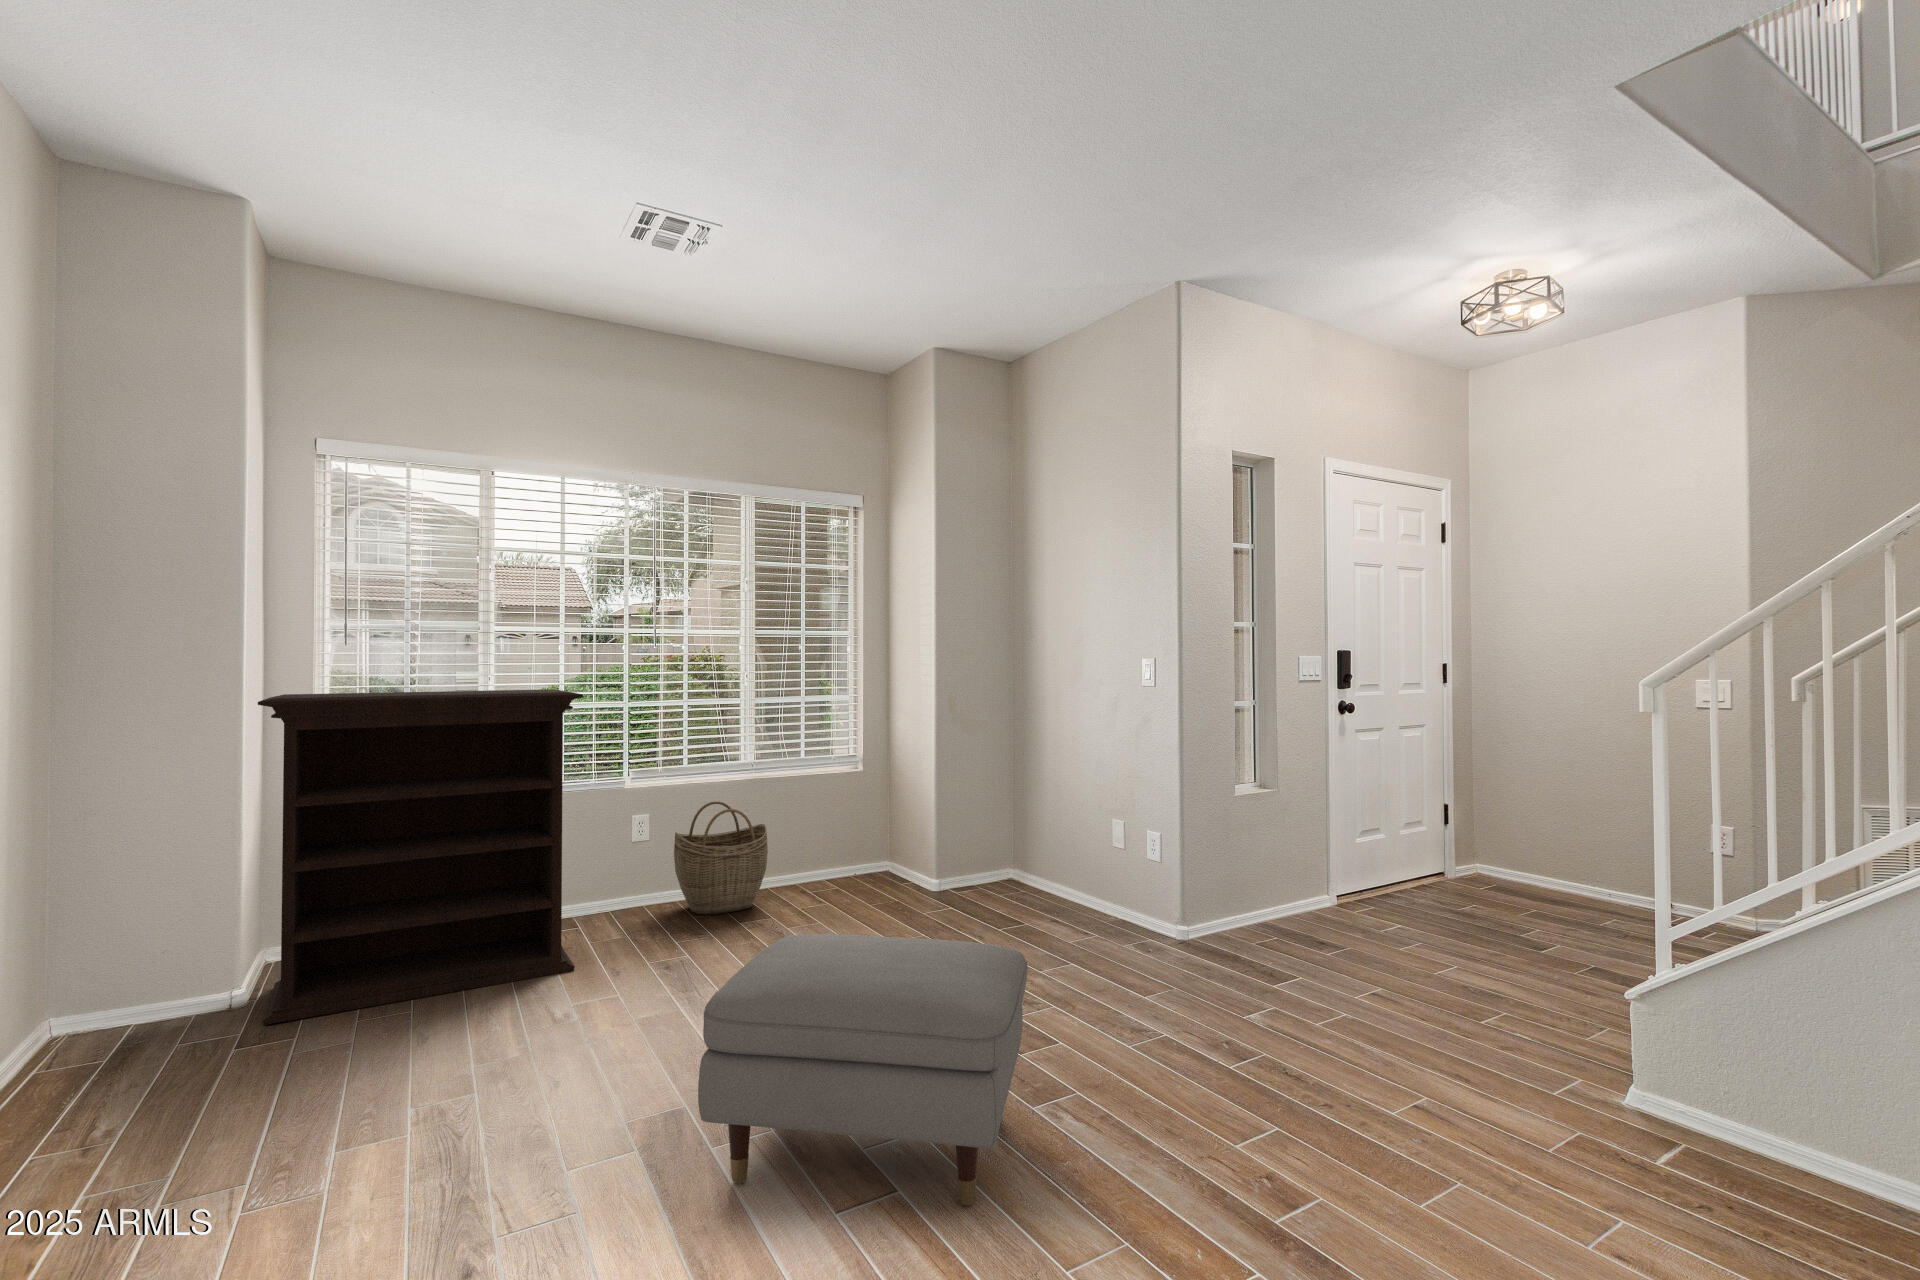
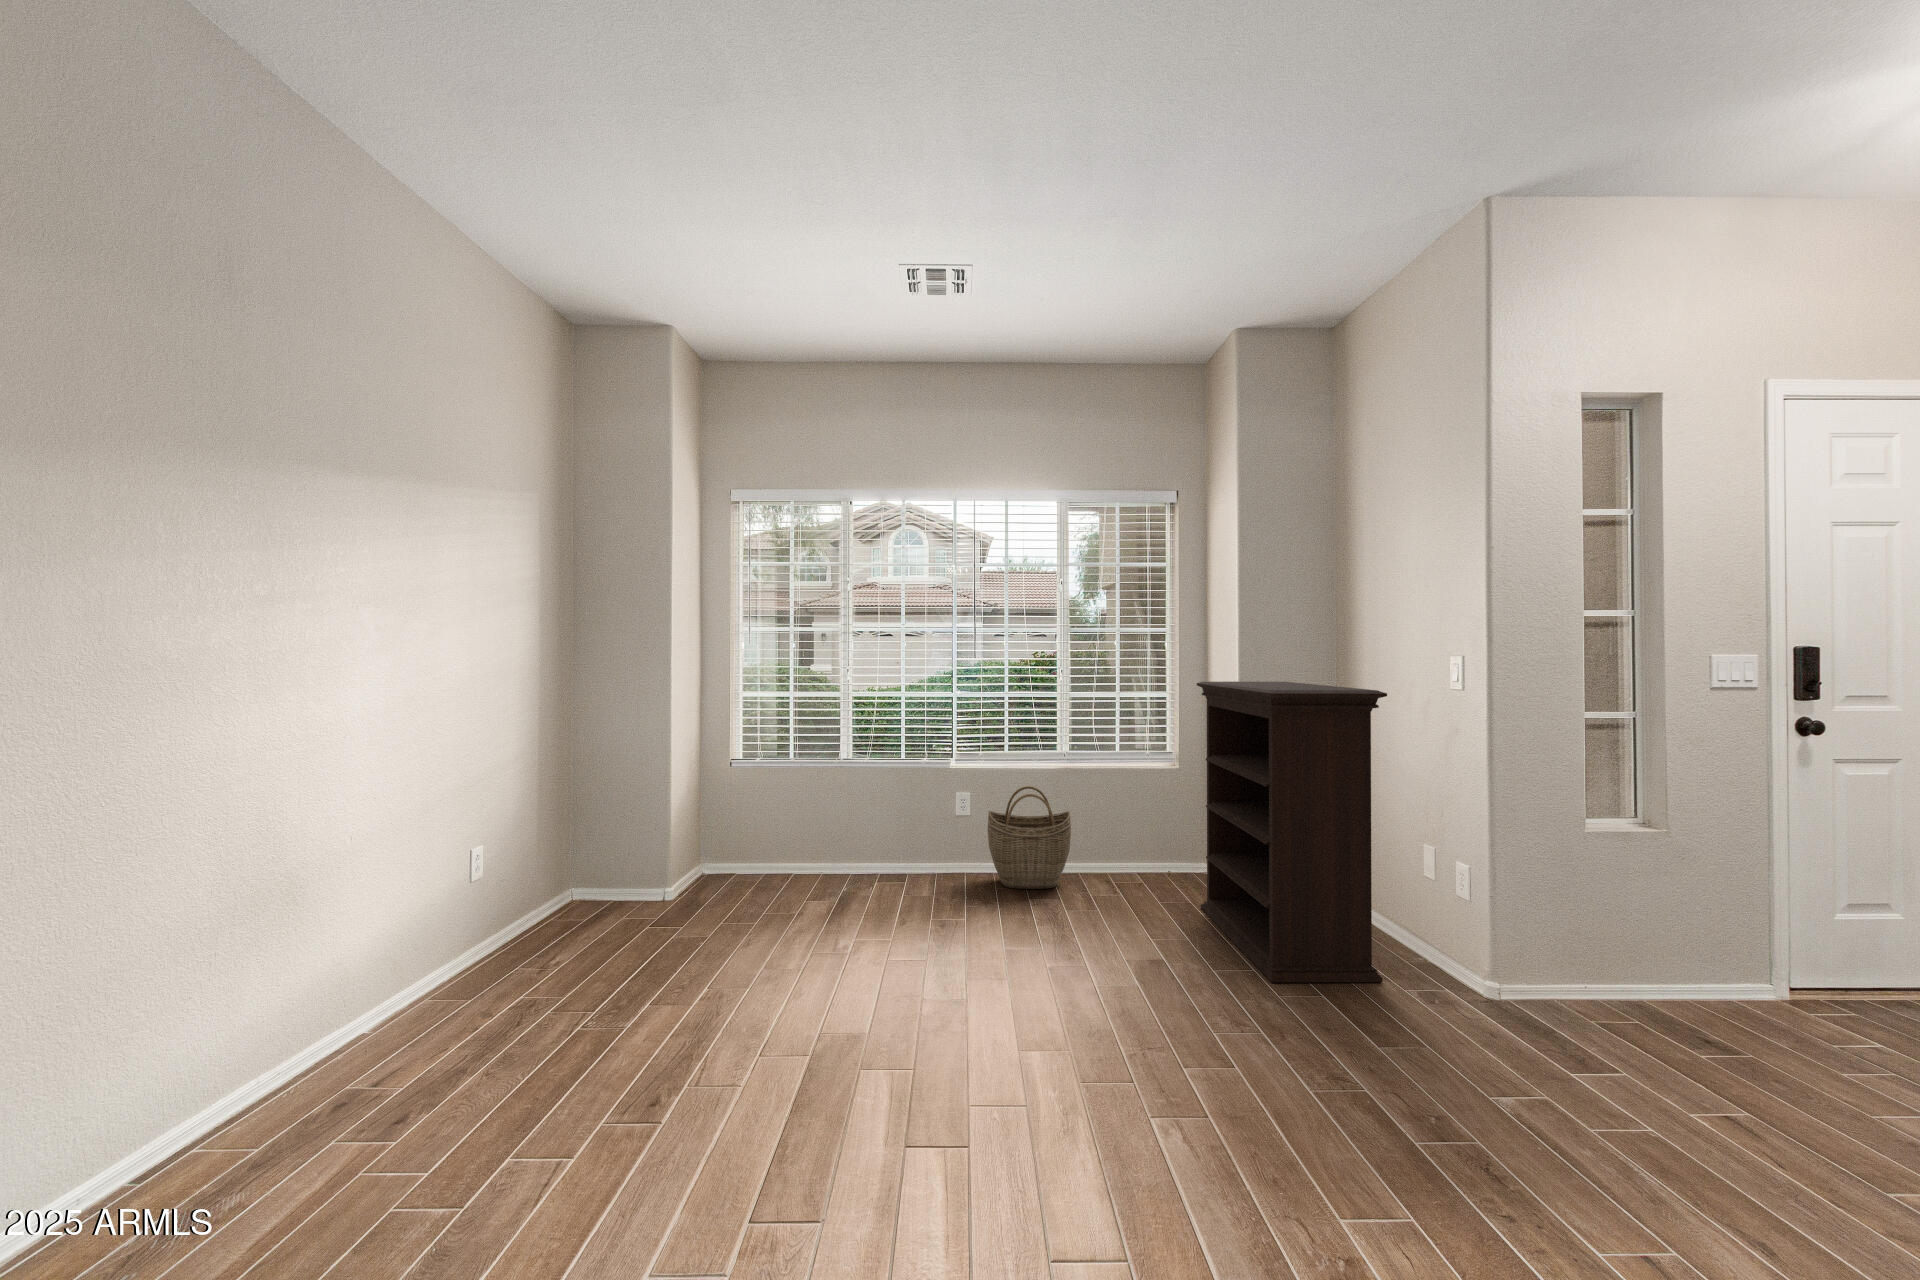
bookshelf: present [258,689,583,1025] -> present [1197,681,1387,982]
ottoman: present [698,934,1028,1206] -> none [823,908,1142,1180]

